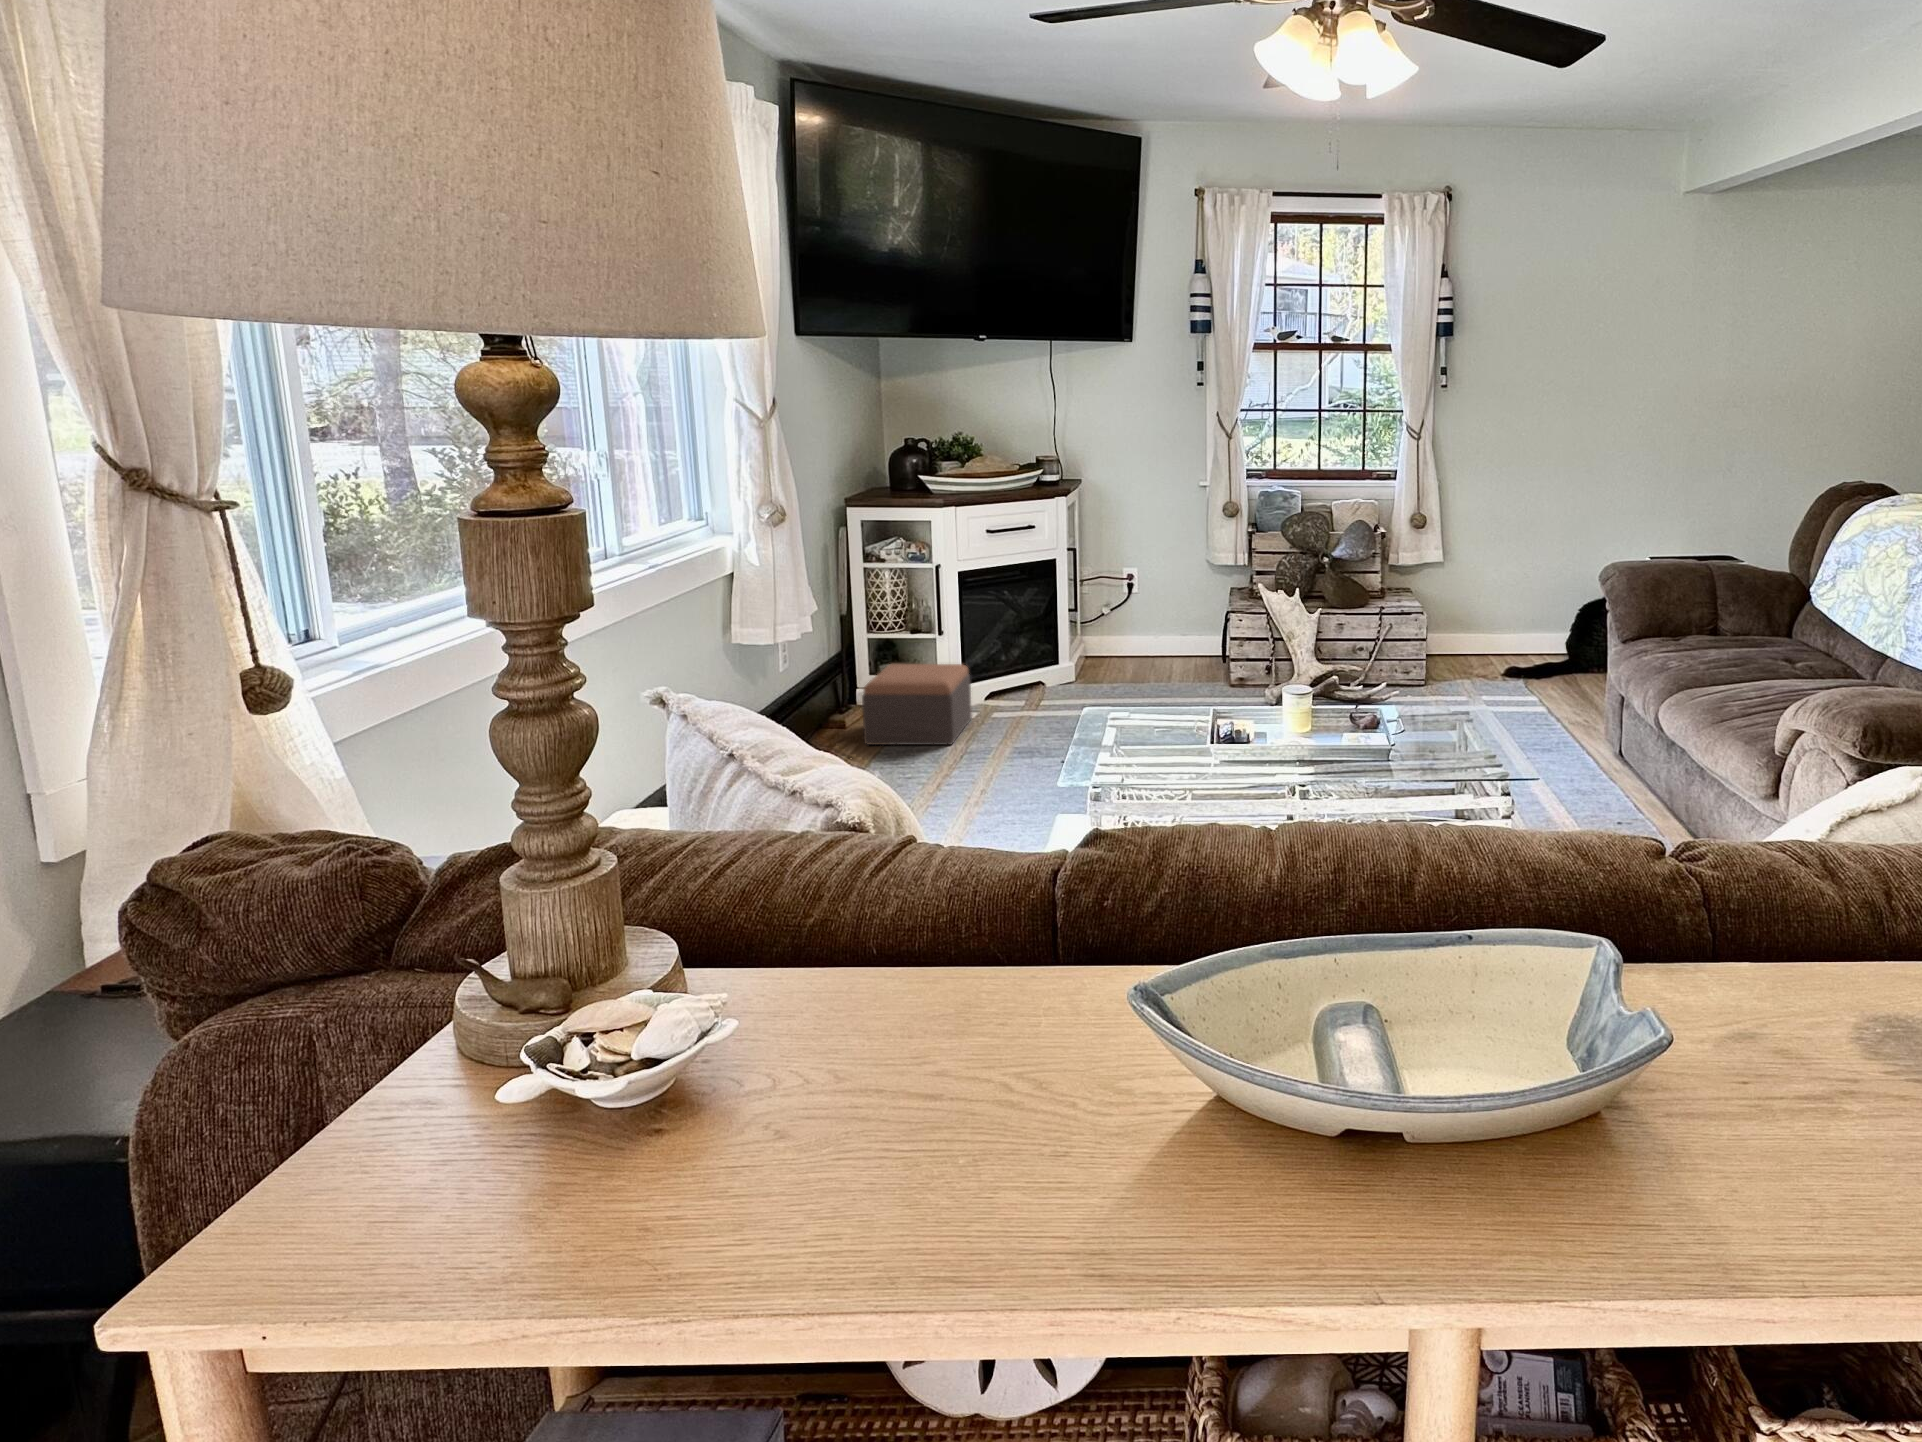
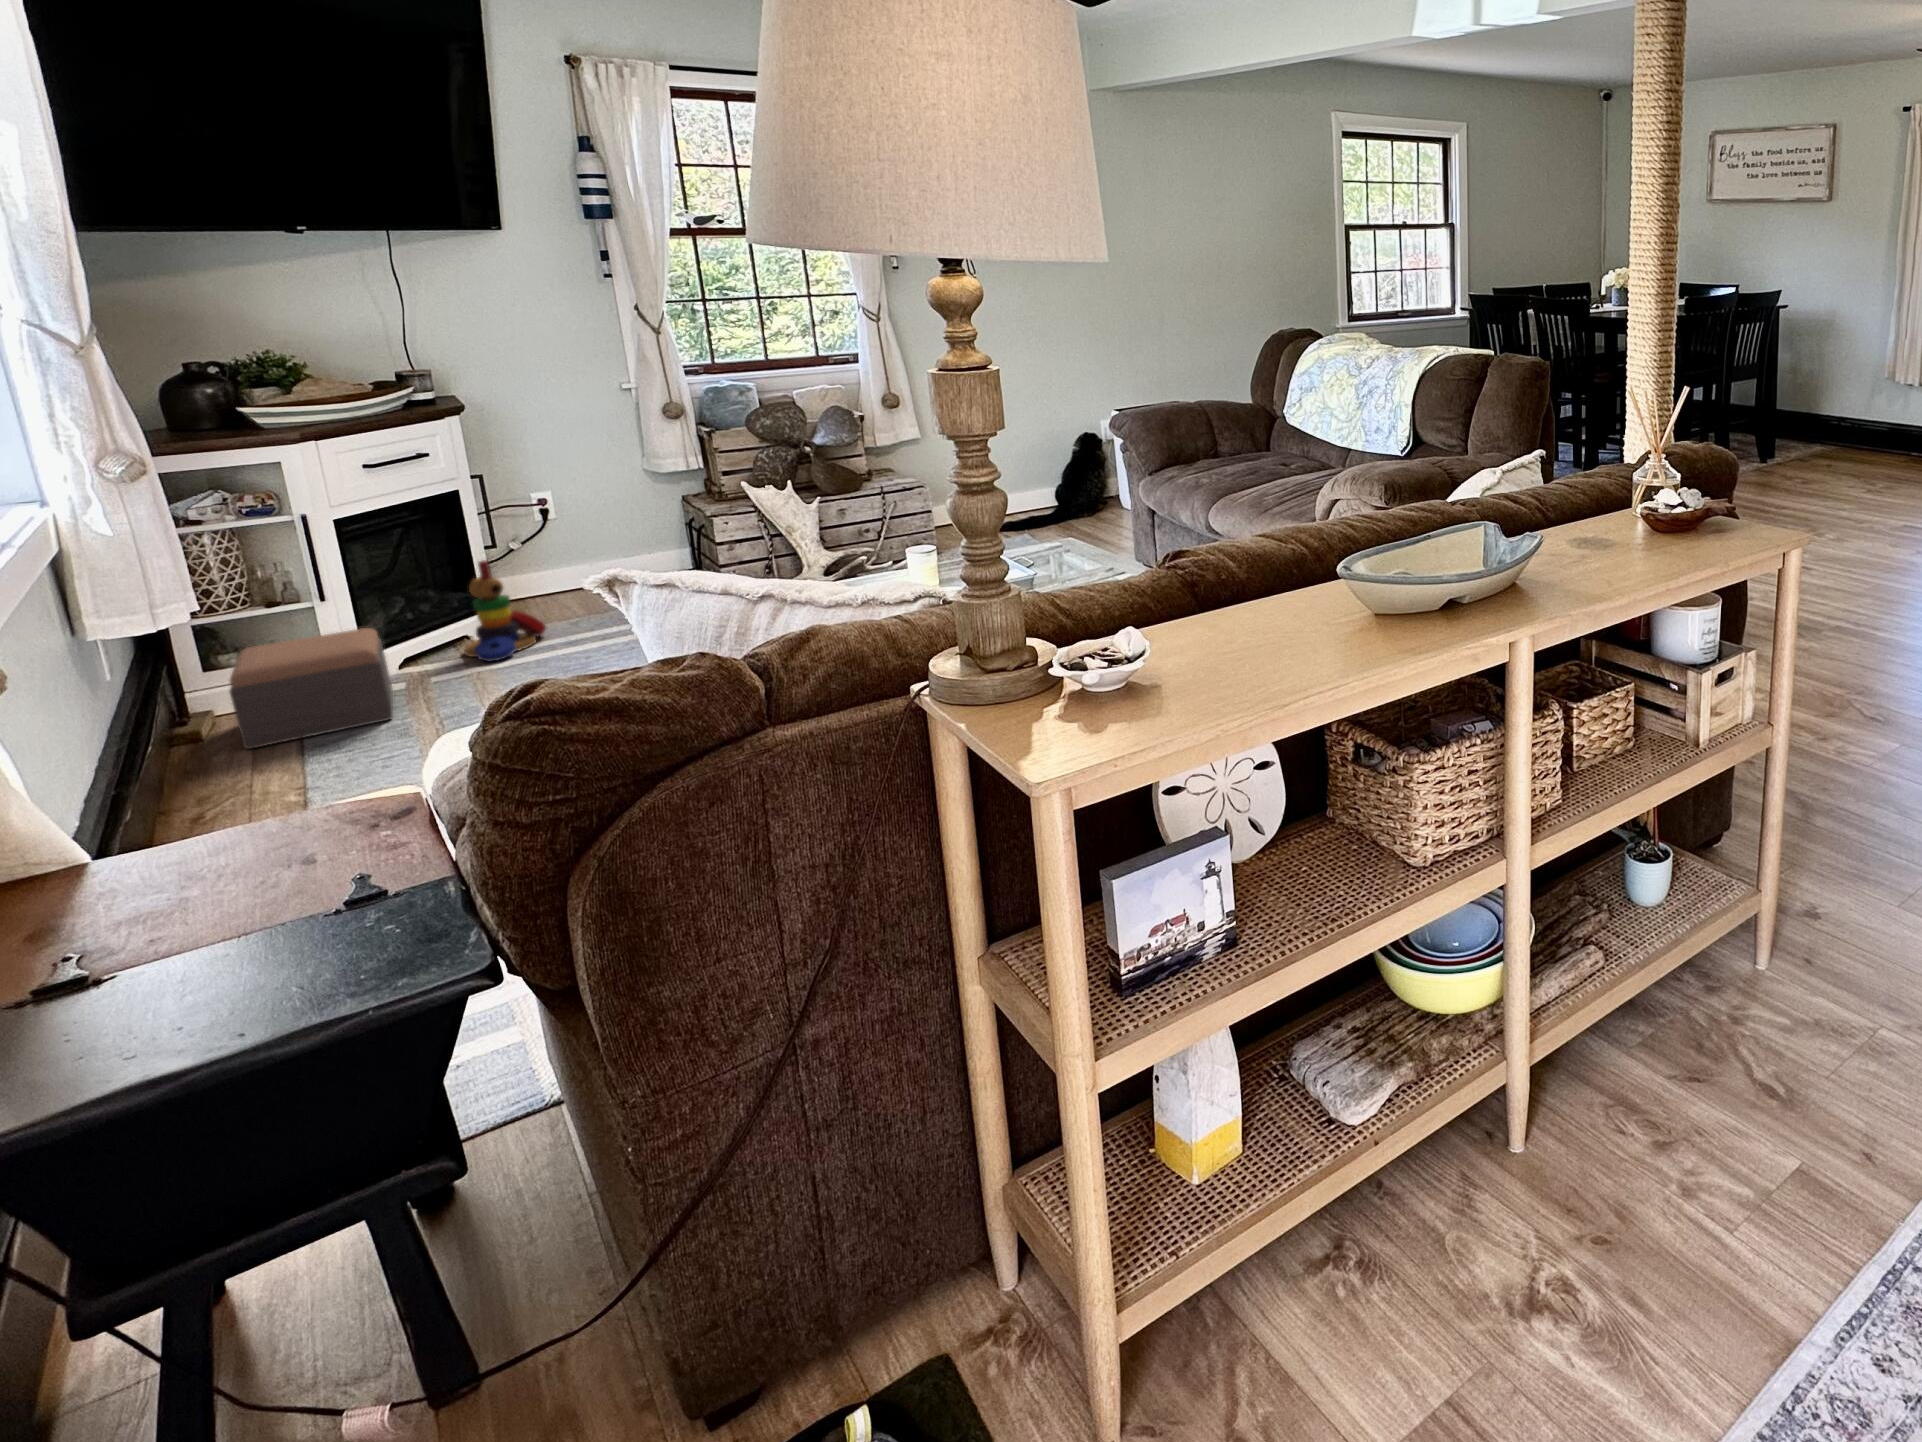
stacking toy: none [1032,623,1092,711] -> present [464,560,546,661]

